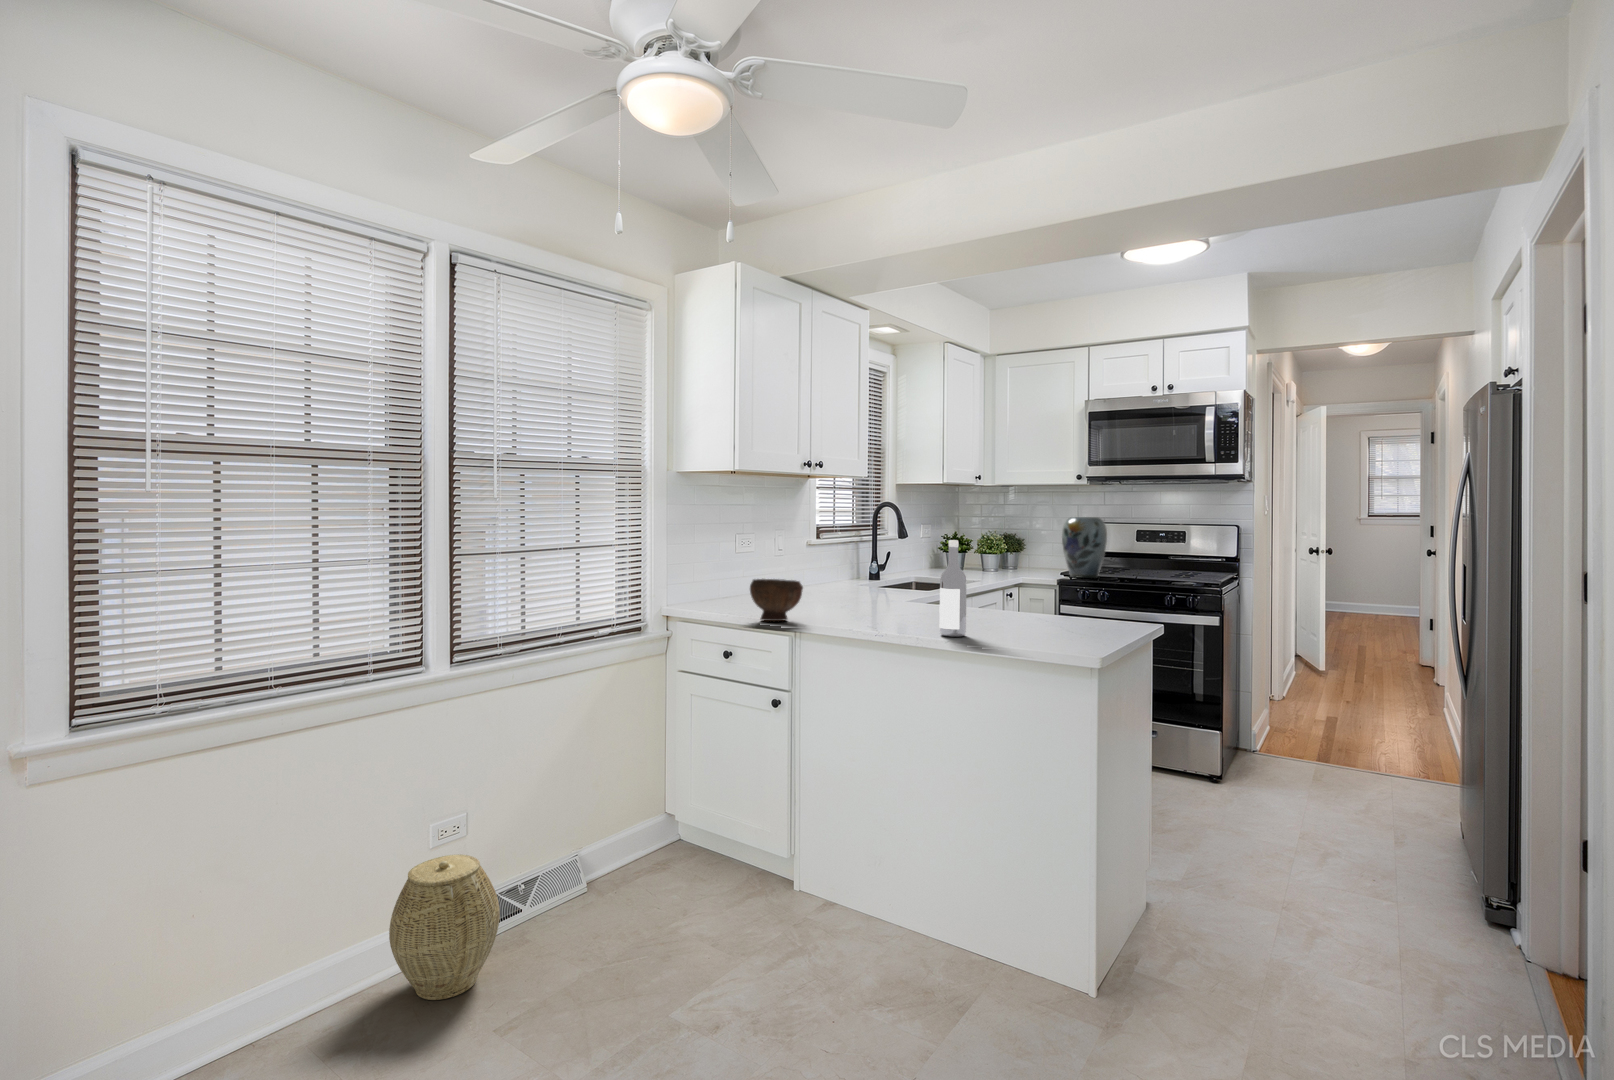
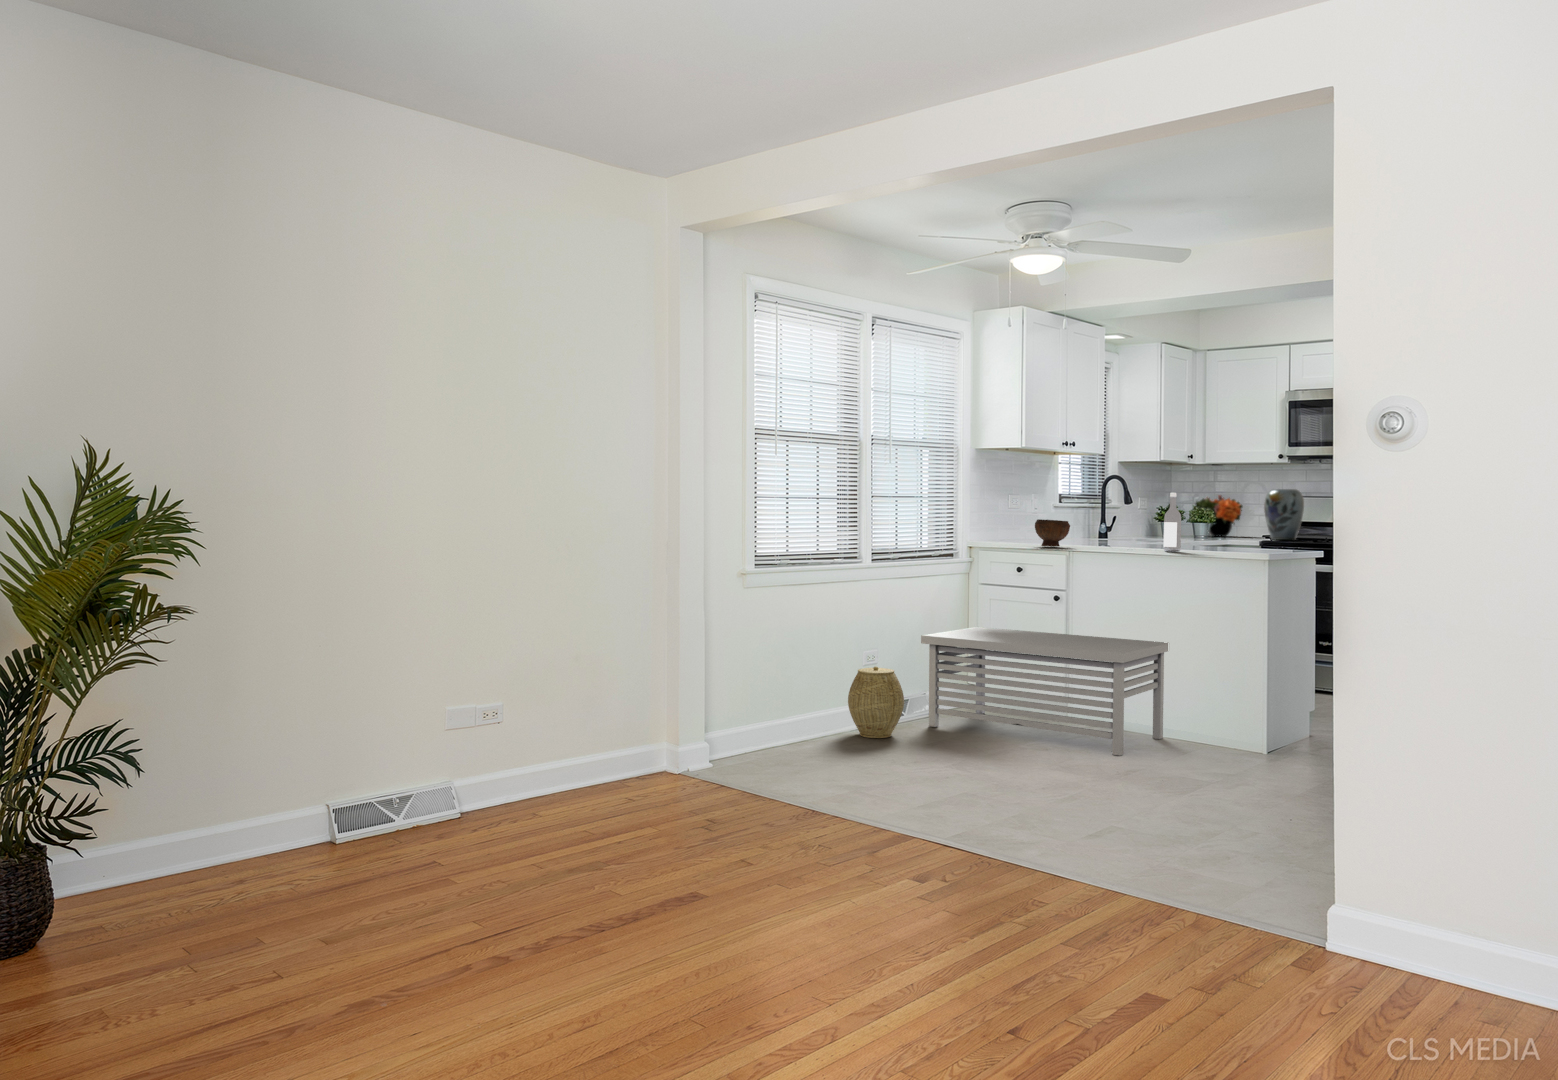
flower arrangement: none [979,521,1036,569] -> present [1195,495,1243,536]
storage bench: none [551,739,950,1043] -> present [921,627,1168,756]

